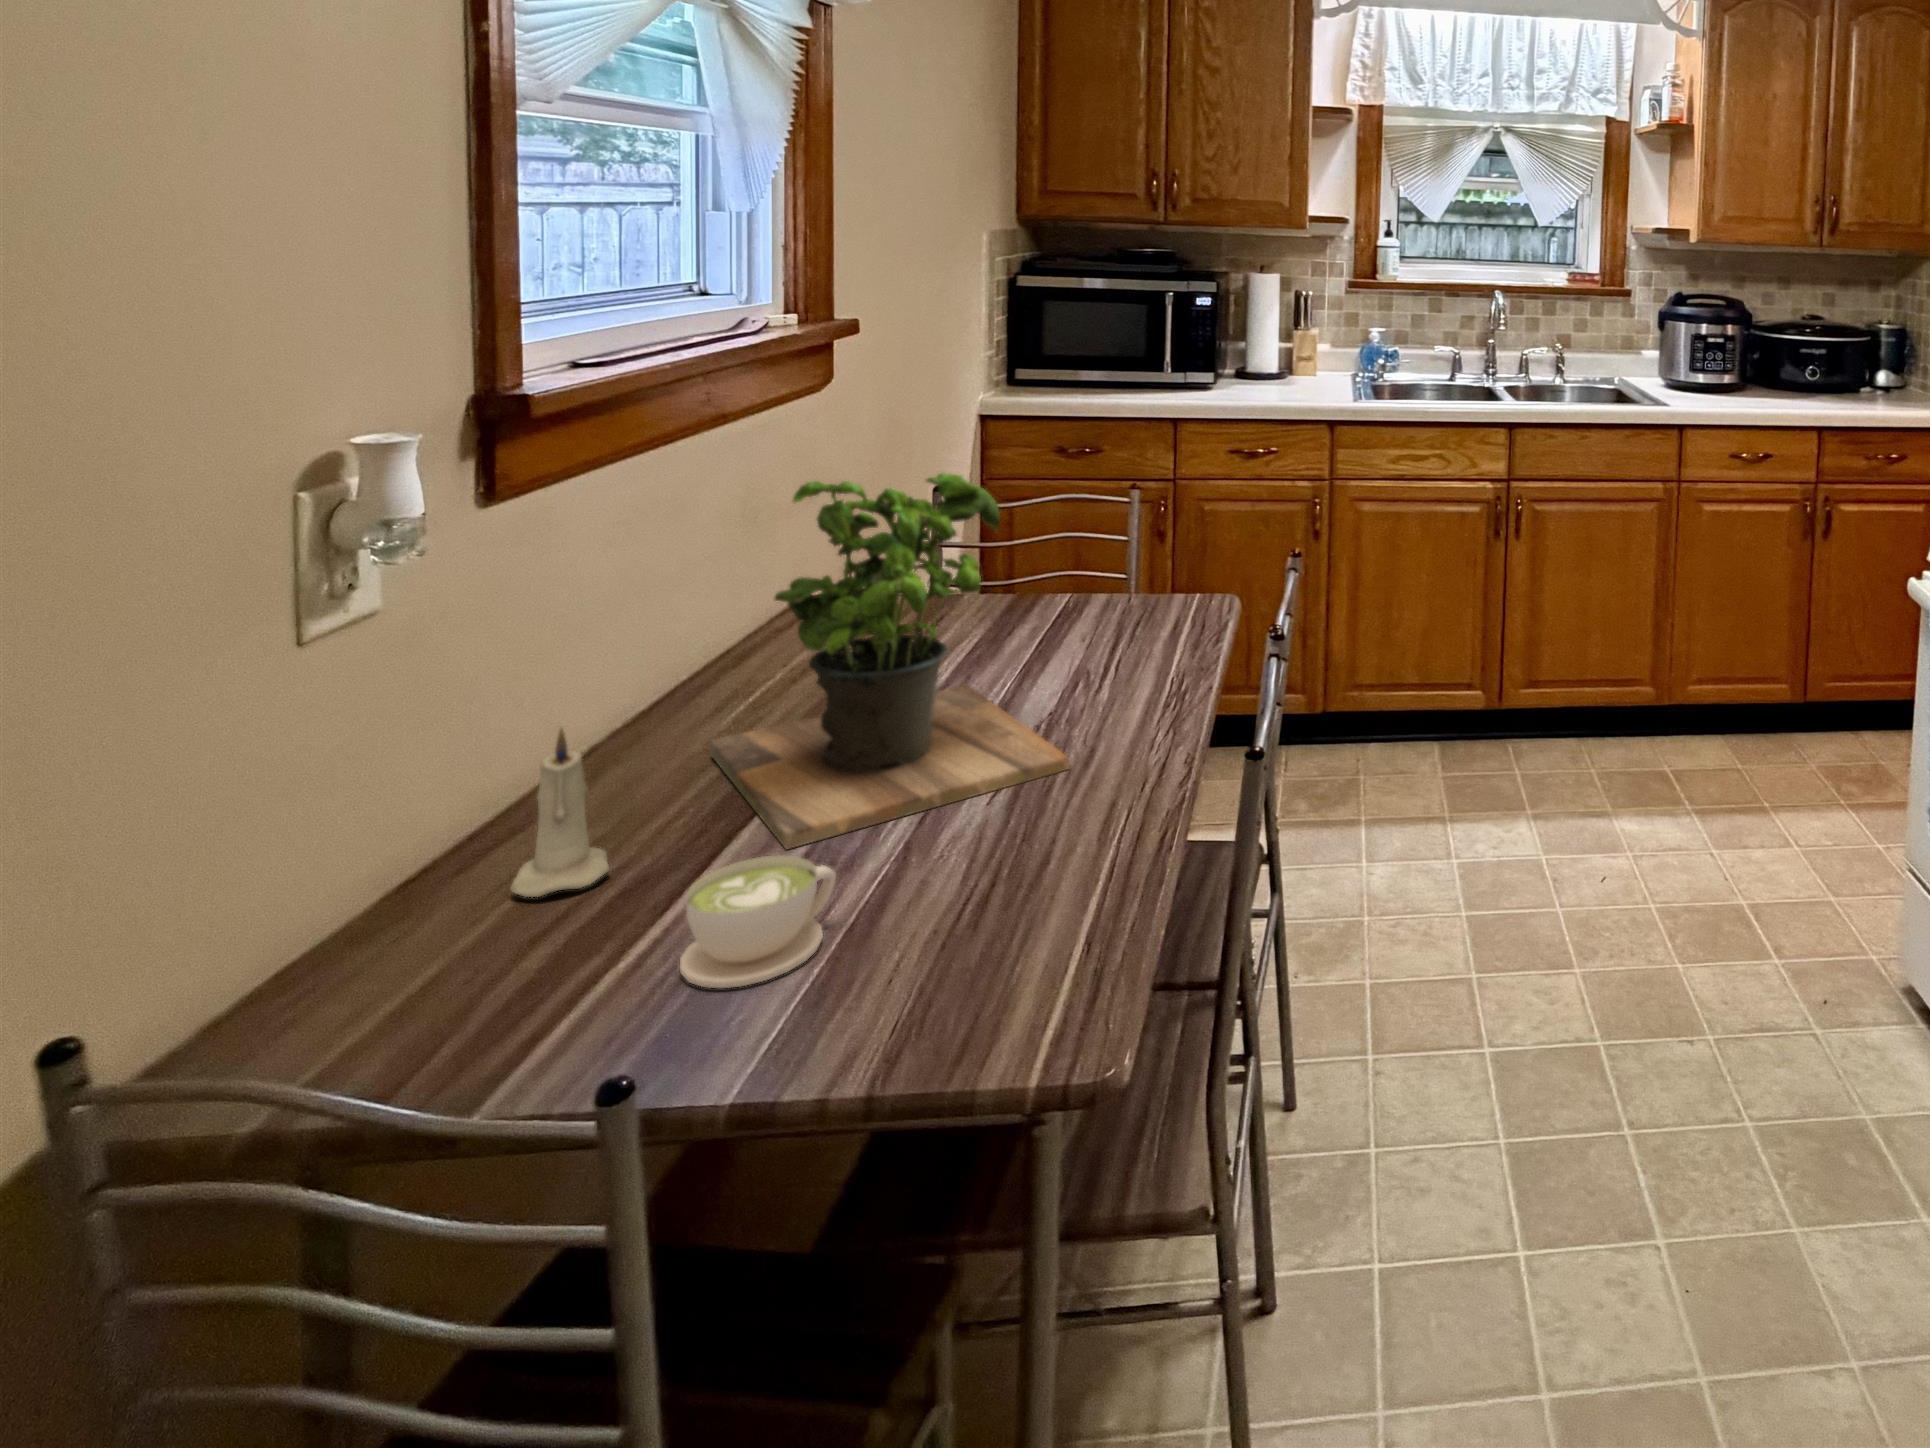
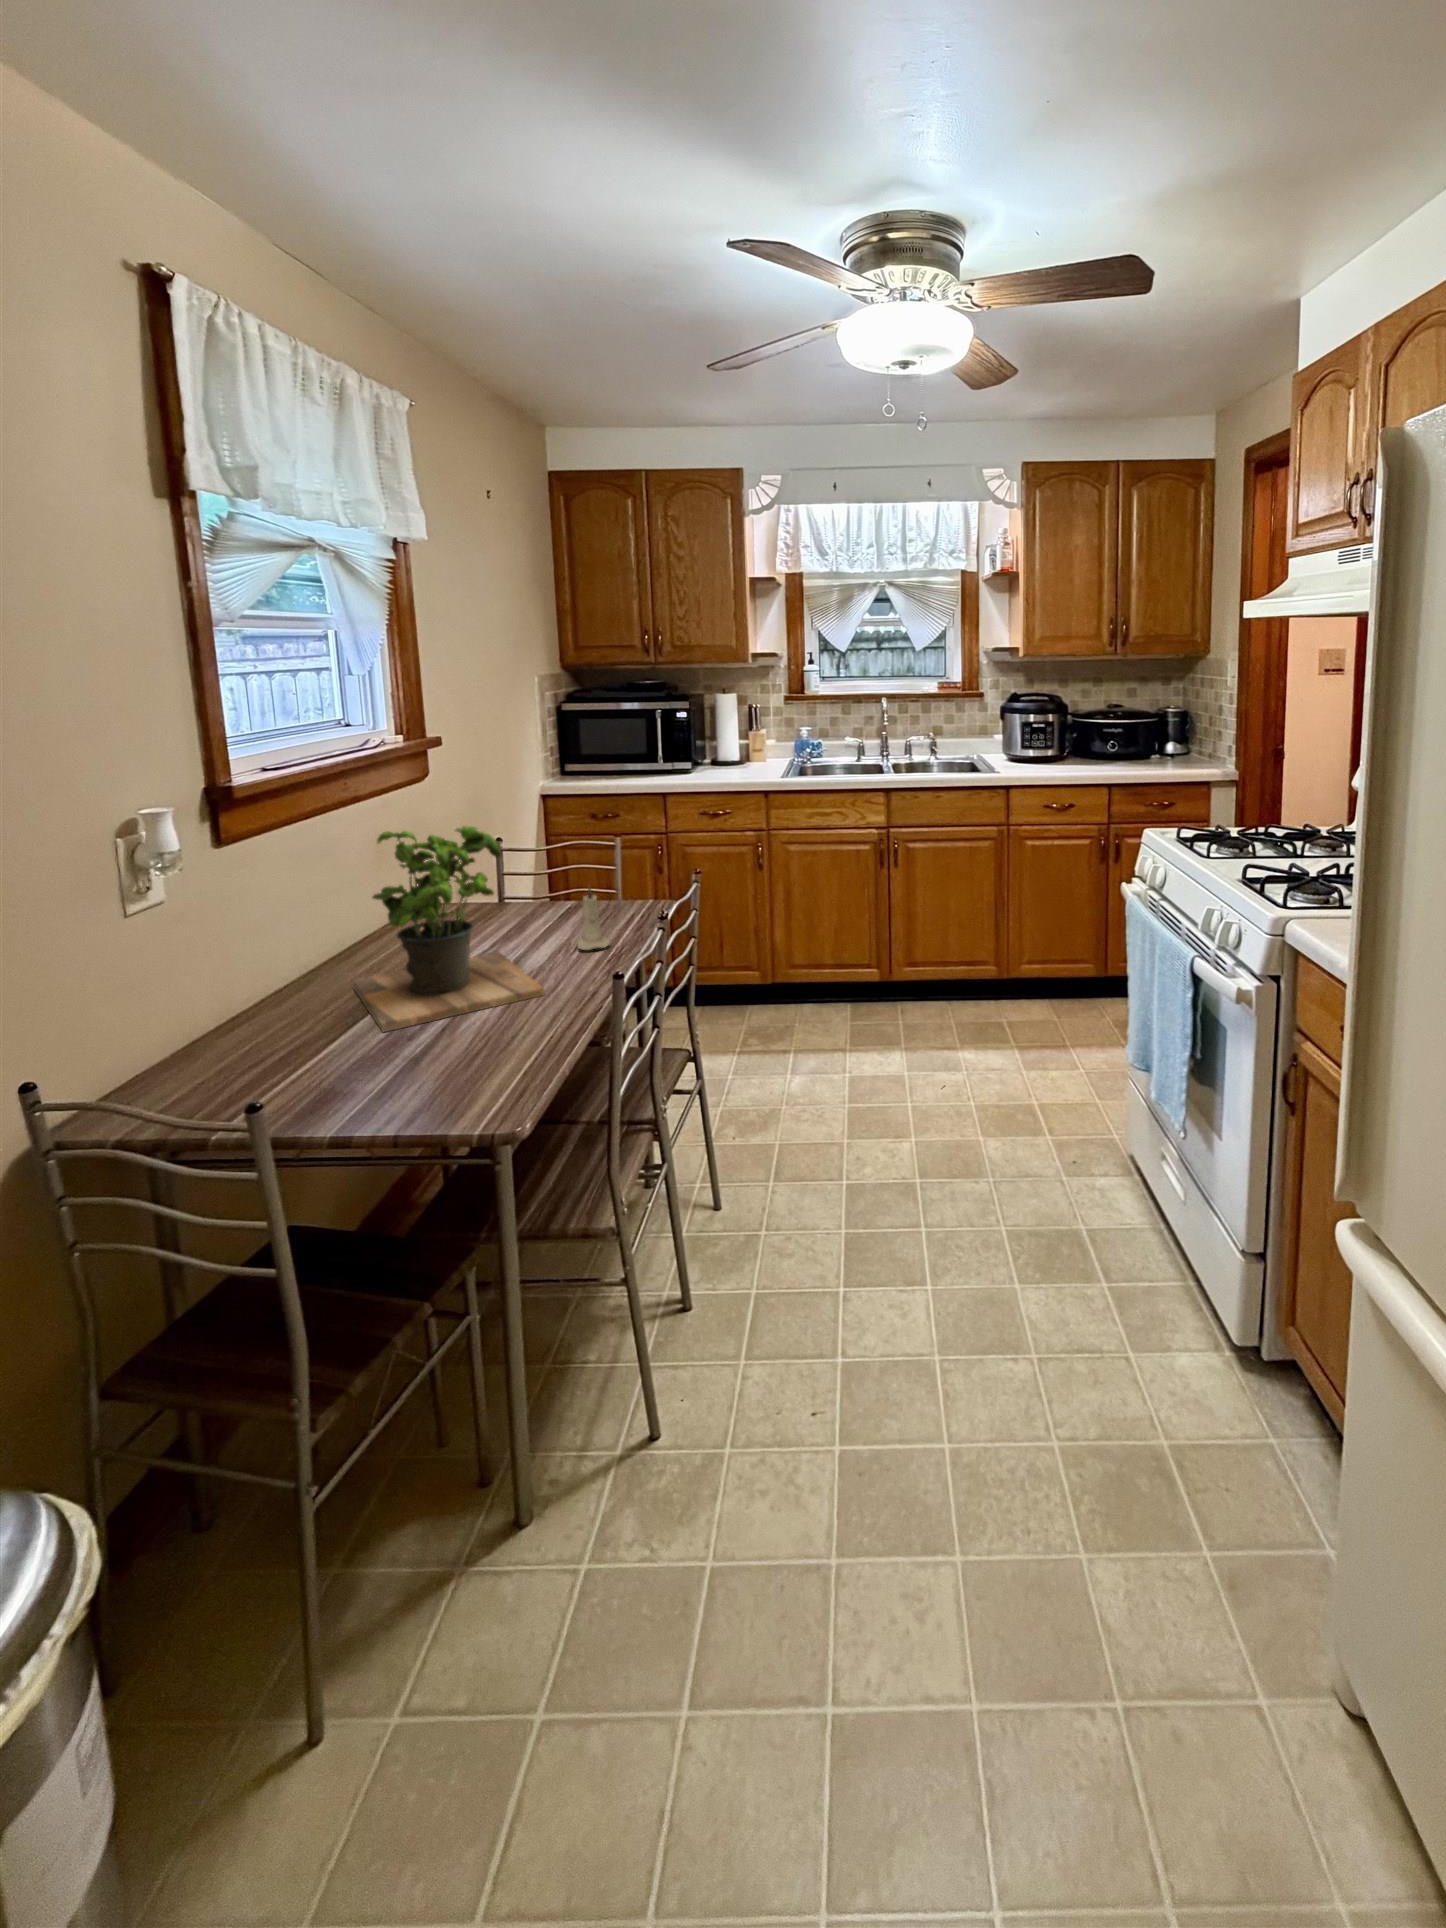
candle: present [511,728,609,897] -> present [577,887,610,950]
coffee cup: present [680,855,836,988] -> none [318,1029,397,1092]

